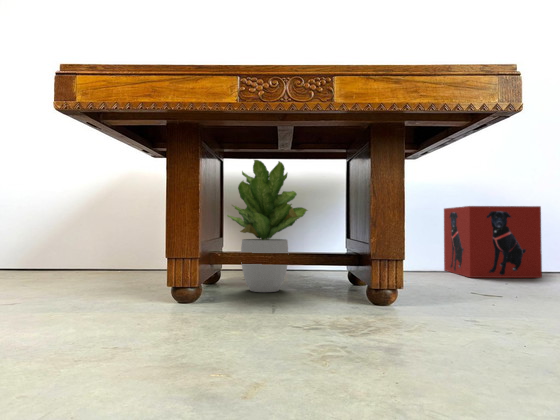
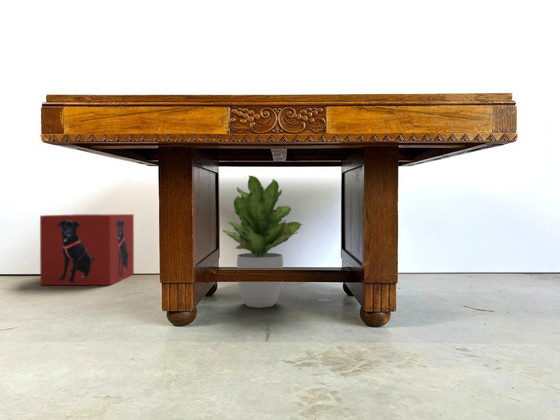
storage box: present [444,206,542,278] -> present [40,214,134,285]

